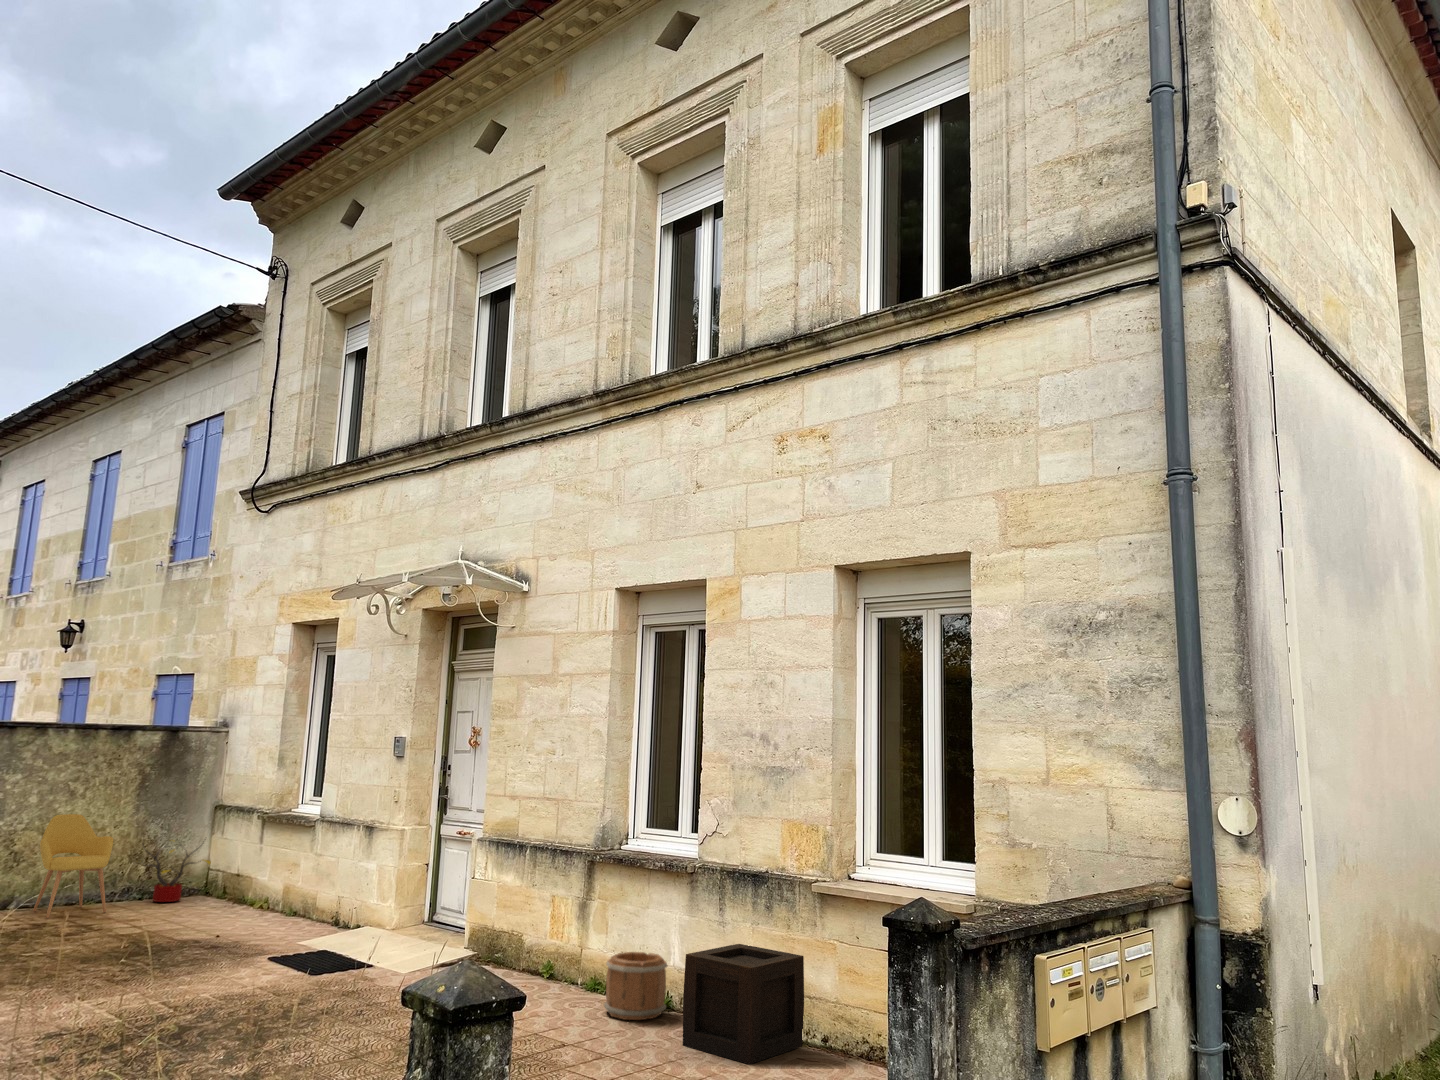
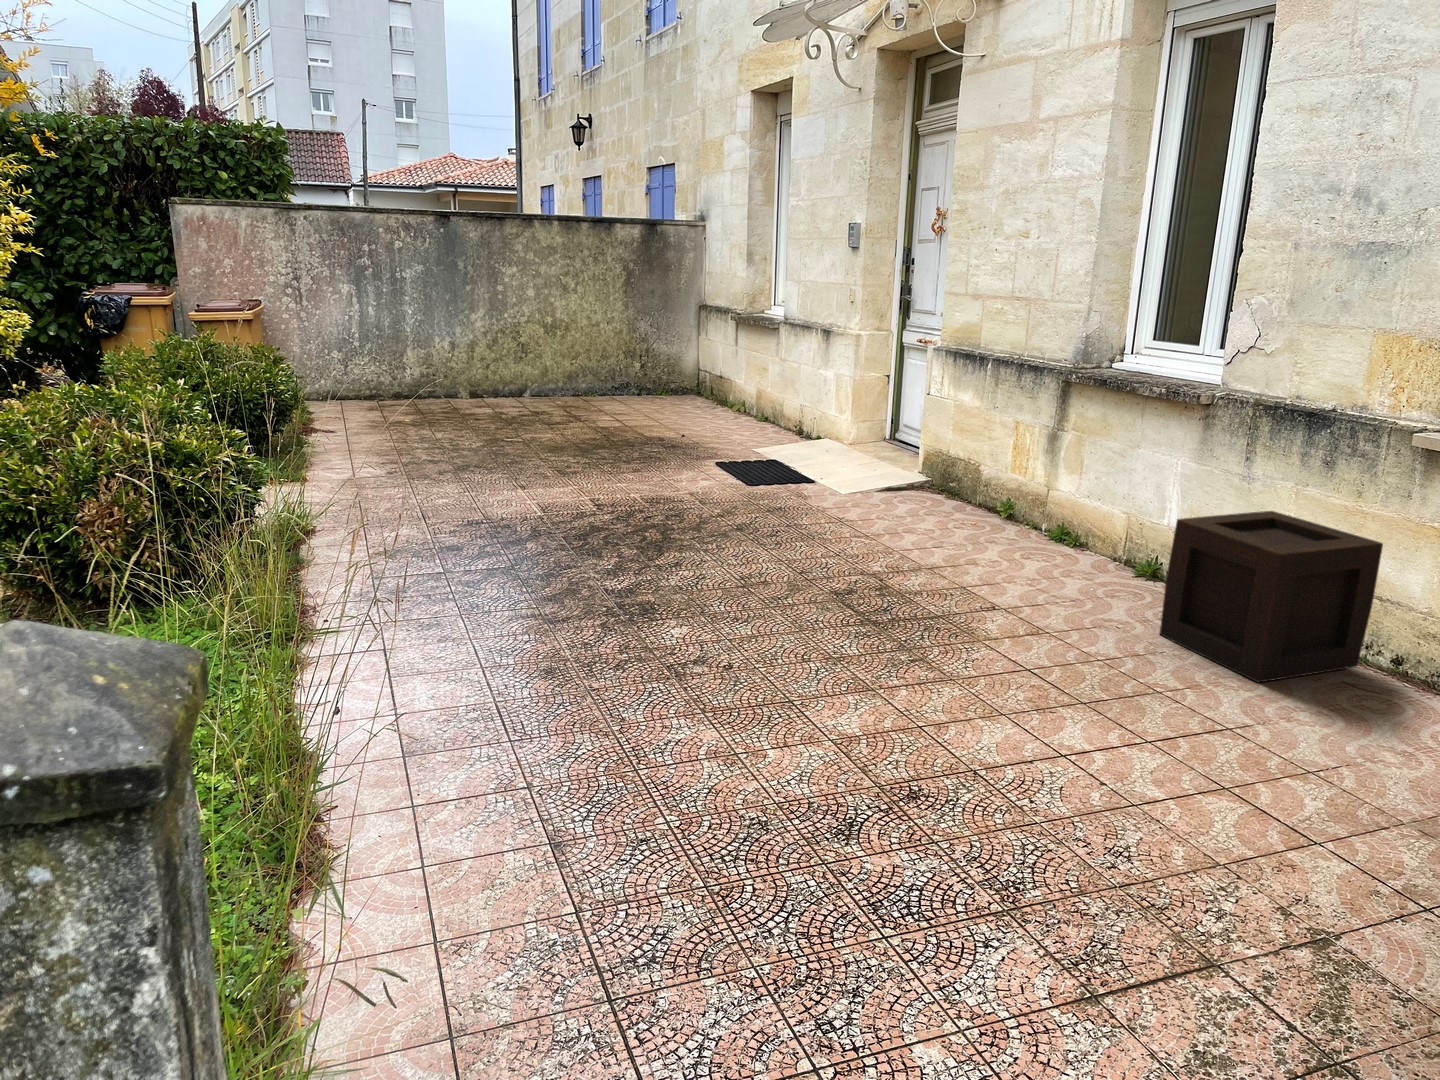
chair: present [33,814,113,918] -> none [544,312,606,407]
decorative plant: present [143,845,211,902] -> none [631,337,697,399]
bucket: present [604,952,667,1020] -> none [1063,501,1158,589]

